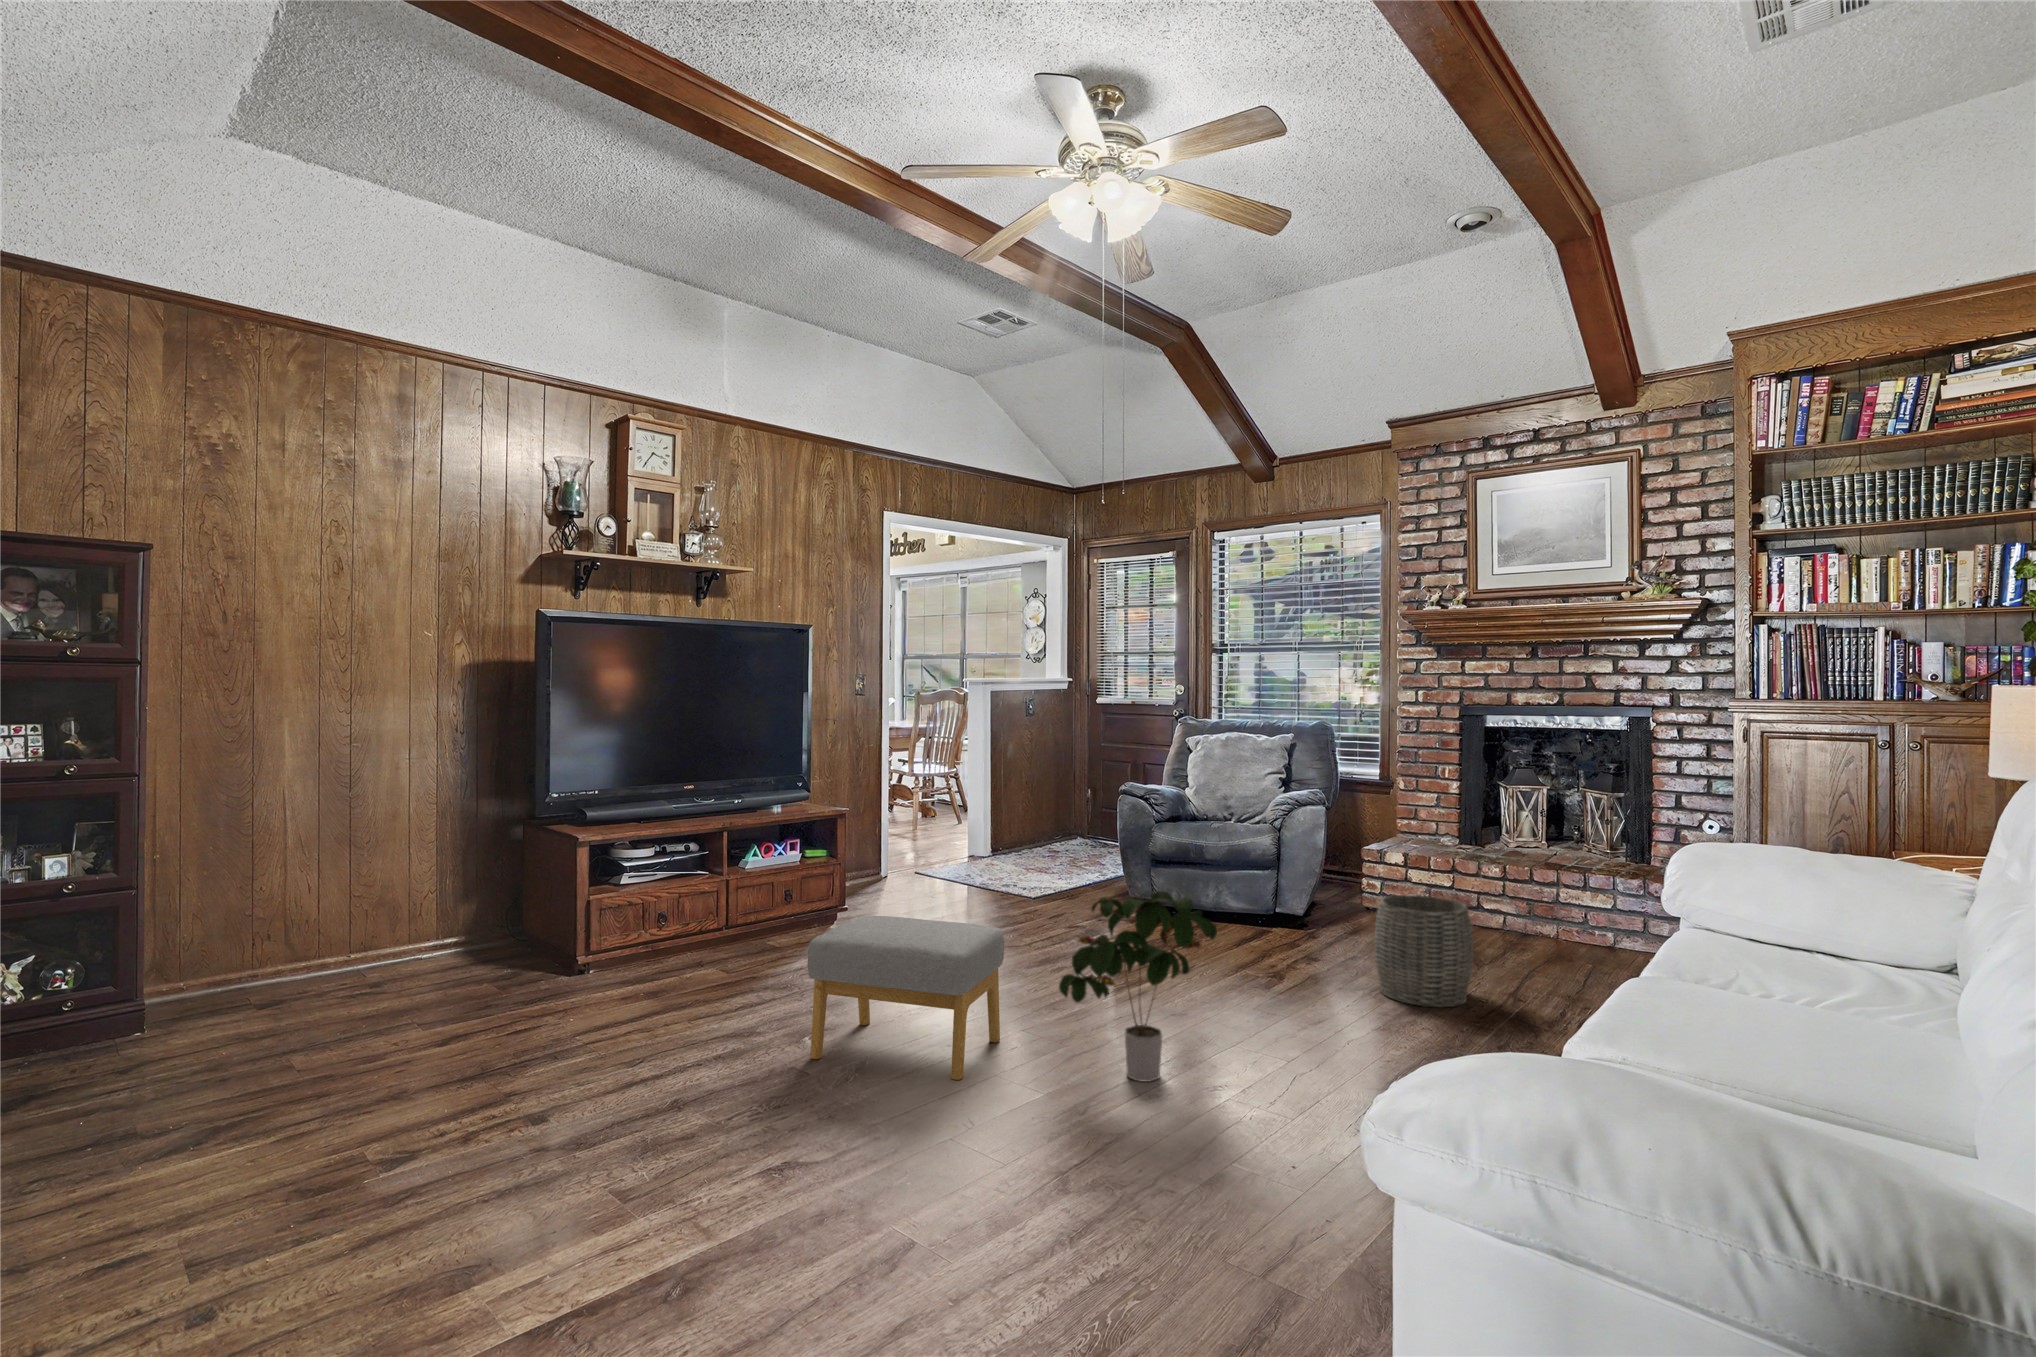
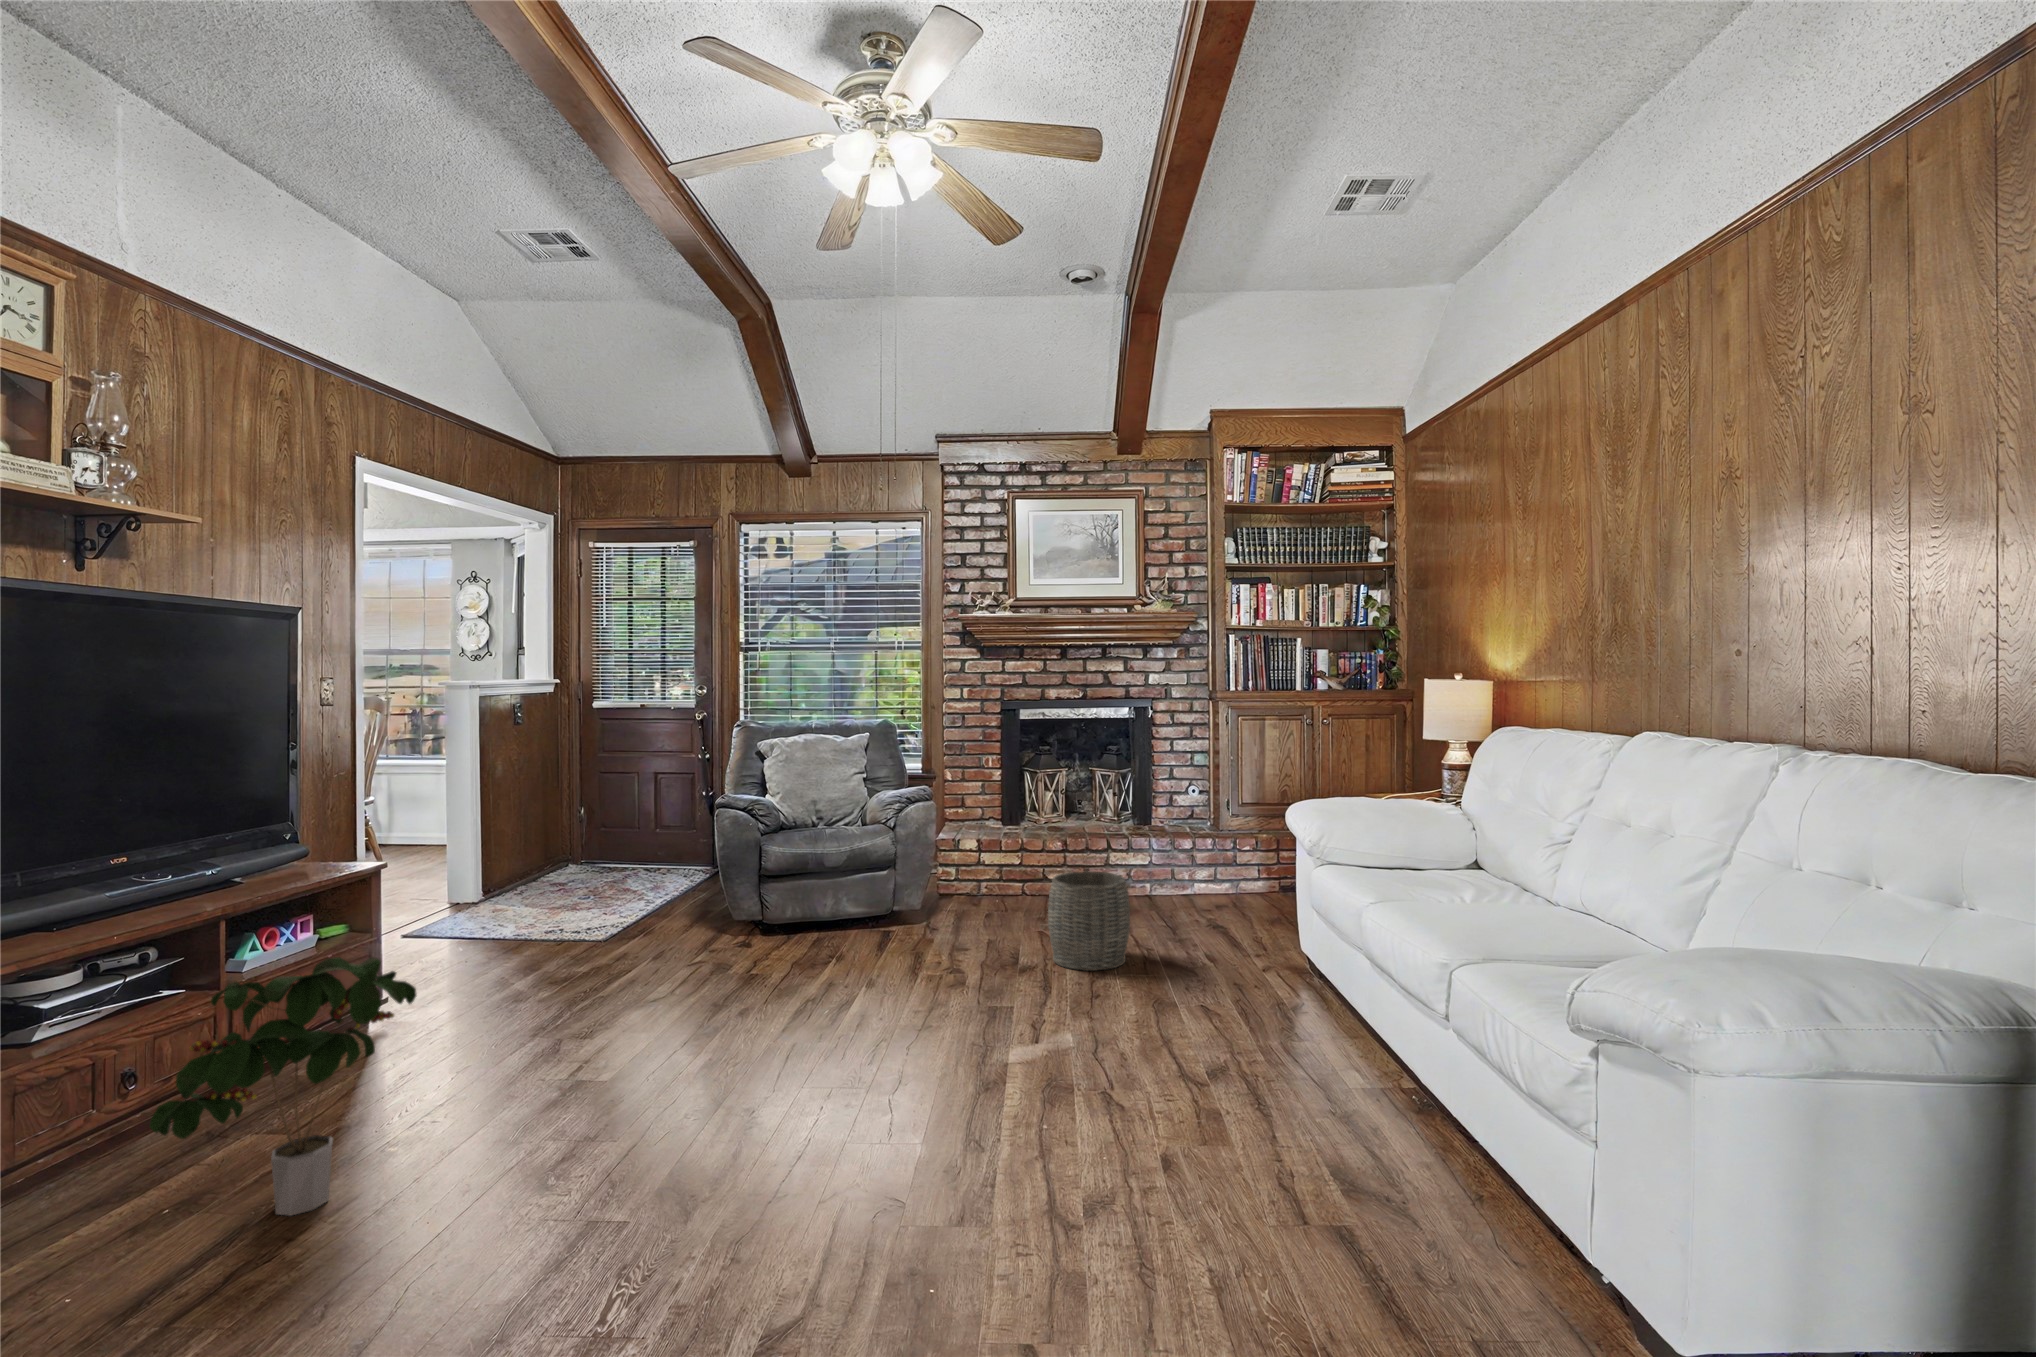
potted plant: present [1059,891,1217,1082] -> present [150,957,416,1216]
footstool: present [808,916,1004,1080] -> none [590,980,831,1218]

